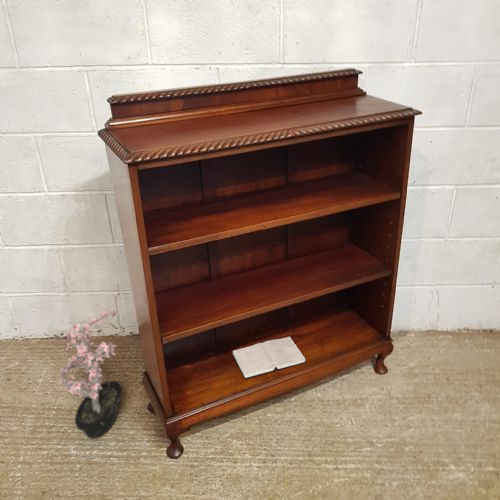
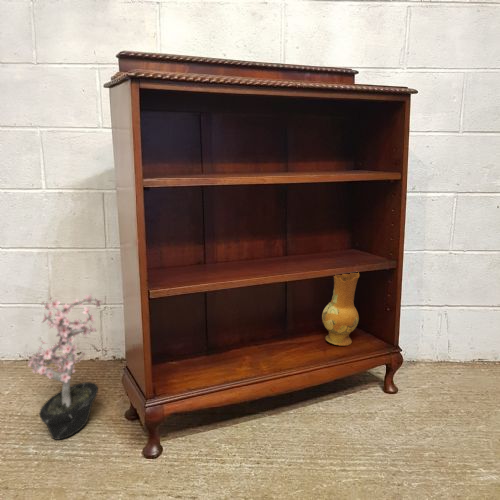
ceramic jug: none [321,269,357,338] -> present [322,273,359,346]
hardback book: present [232,337,306,379] -> none [224,343,306,373]

